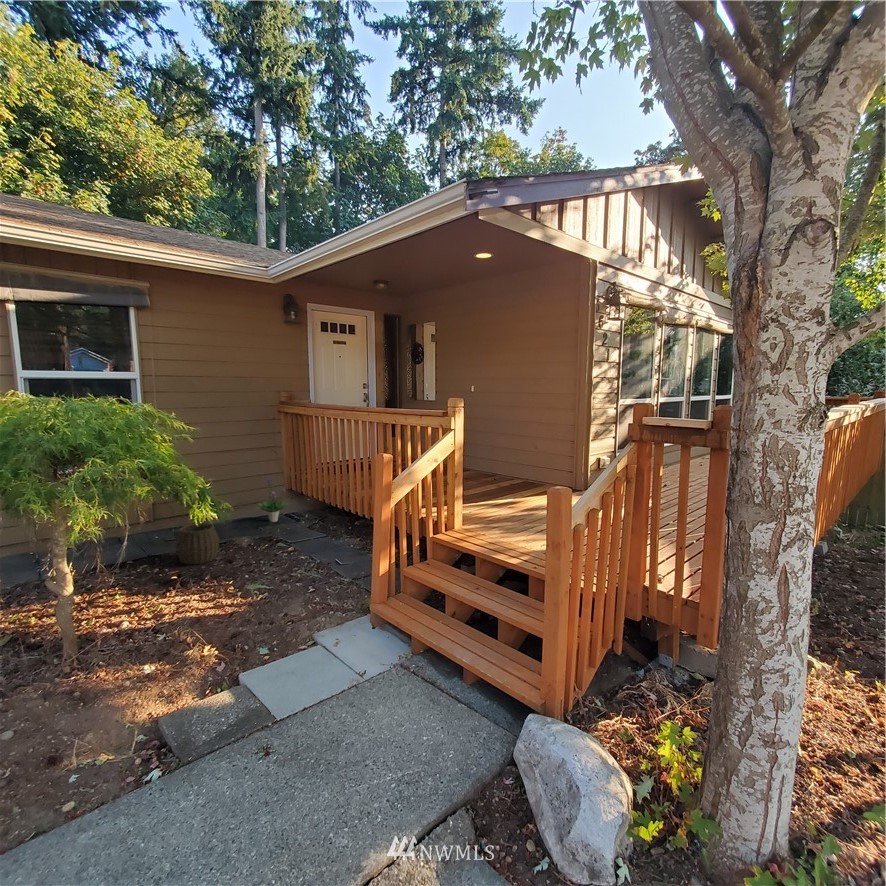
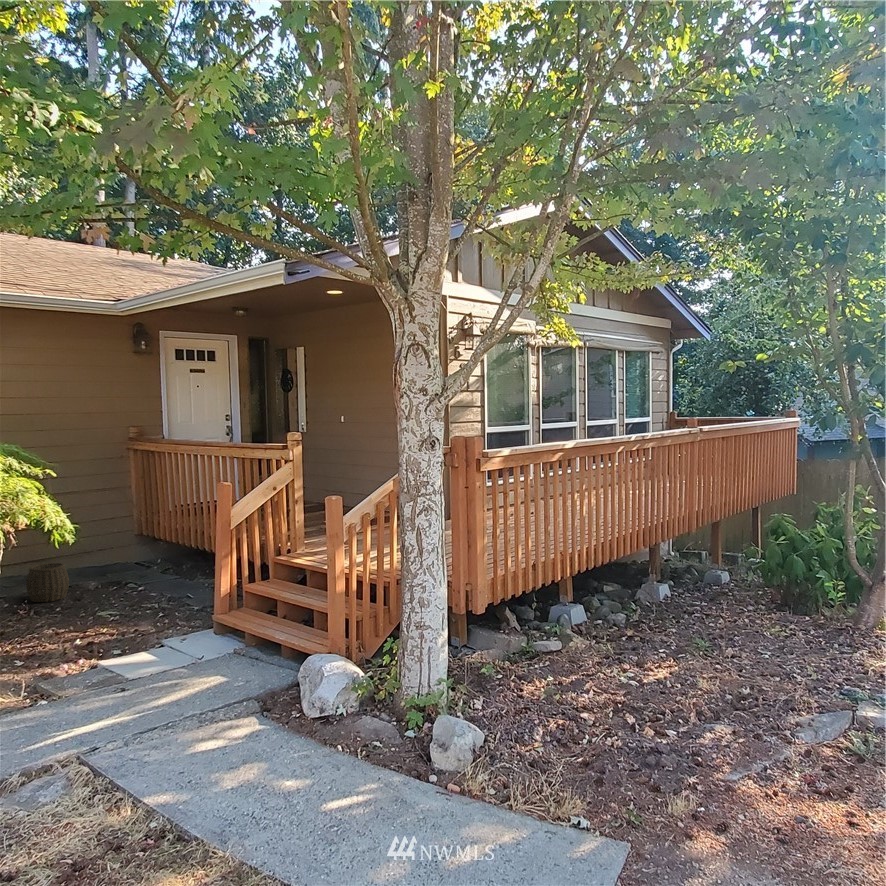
potted plant: present [257,478,288,522] -> none [104,521,143,568]

